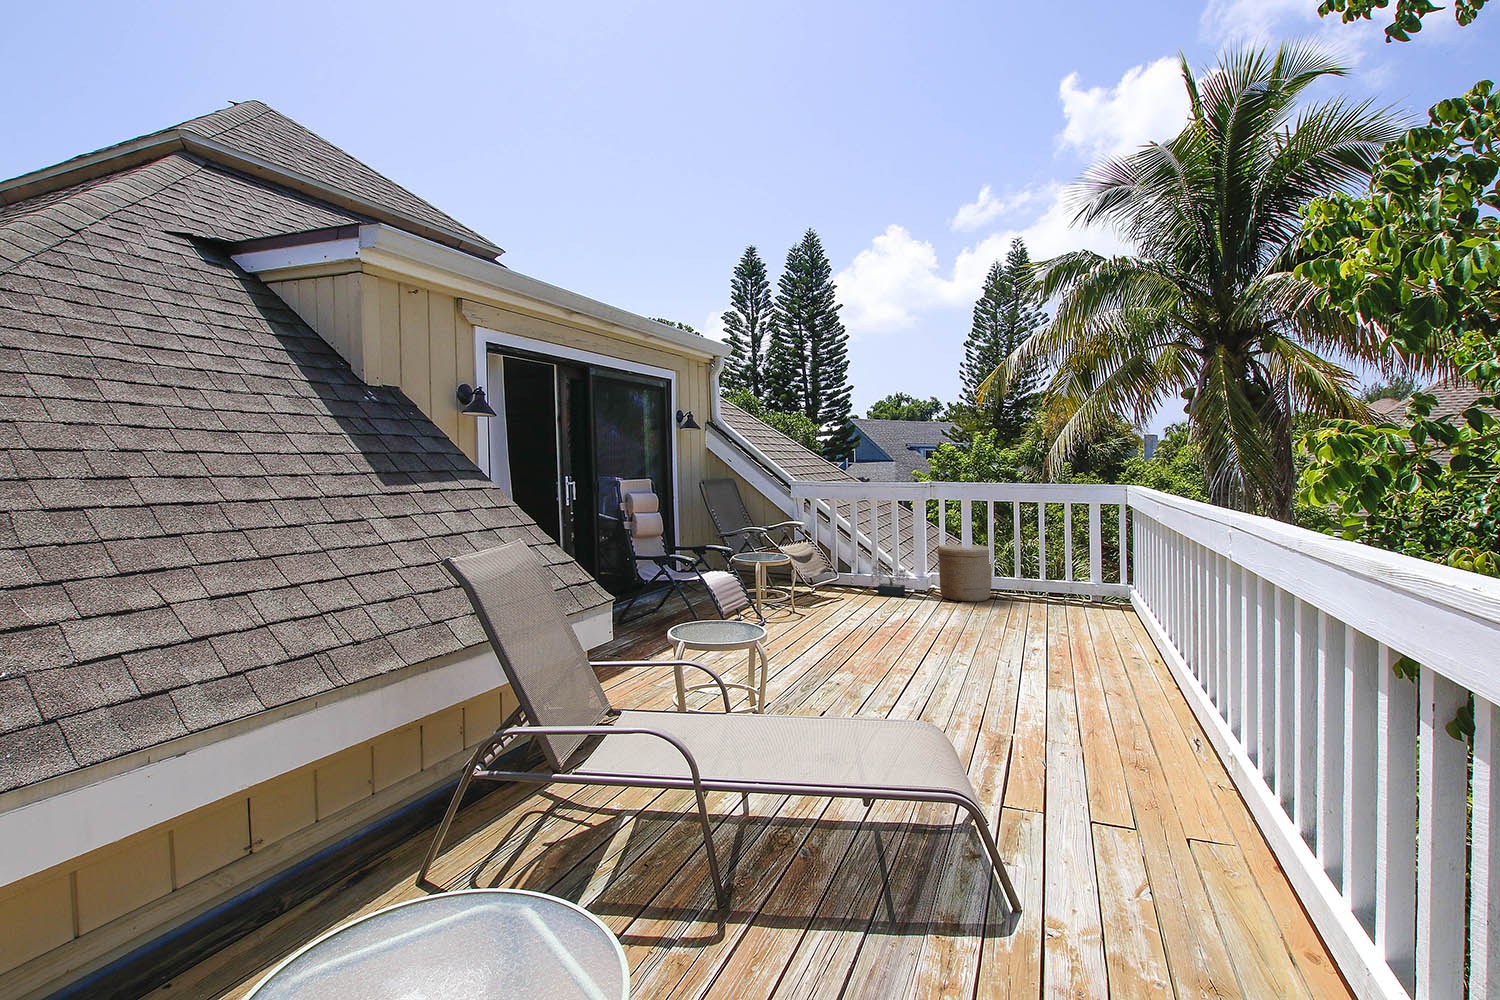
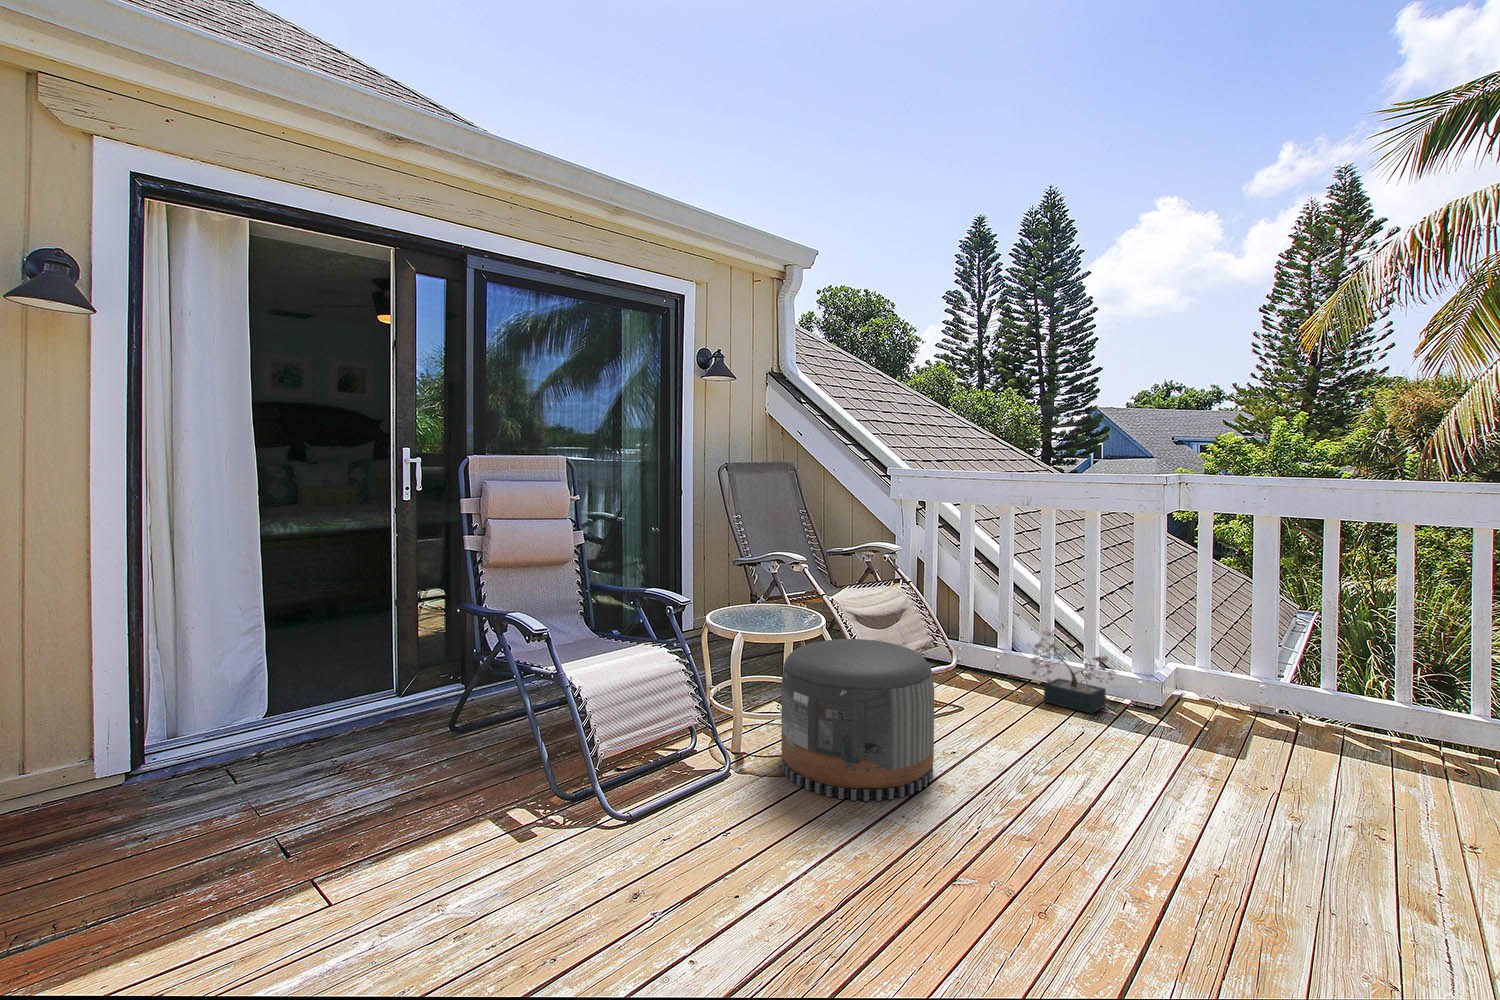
woven basket: present [938,544,992,602] -> none [1184,611,1332,757]
pouf: none [781,562,848,624] -> present [781,639,934,801]

